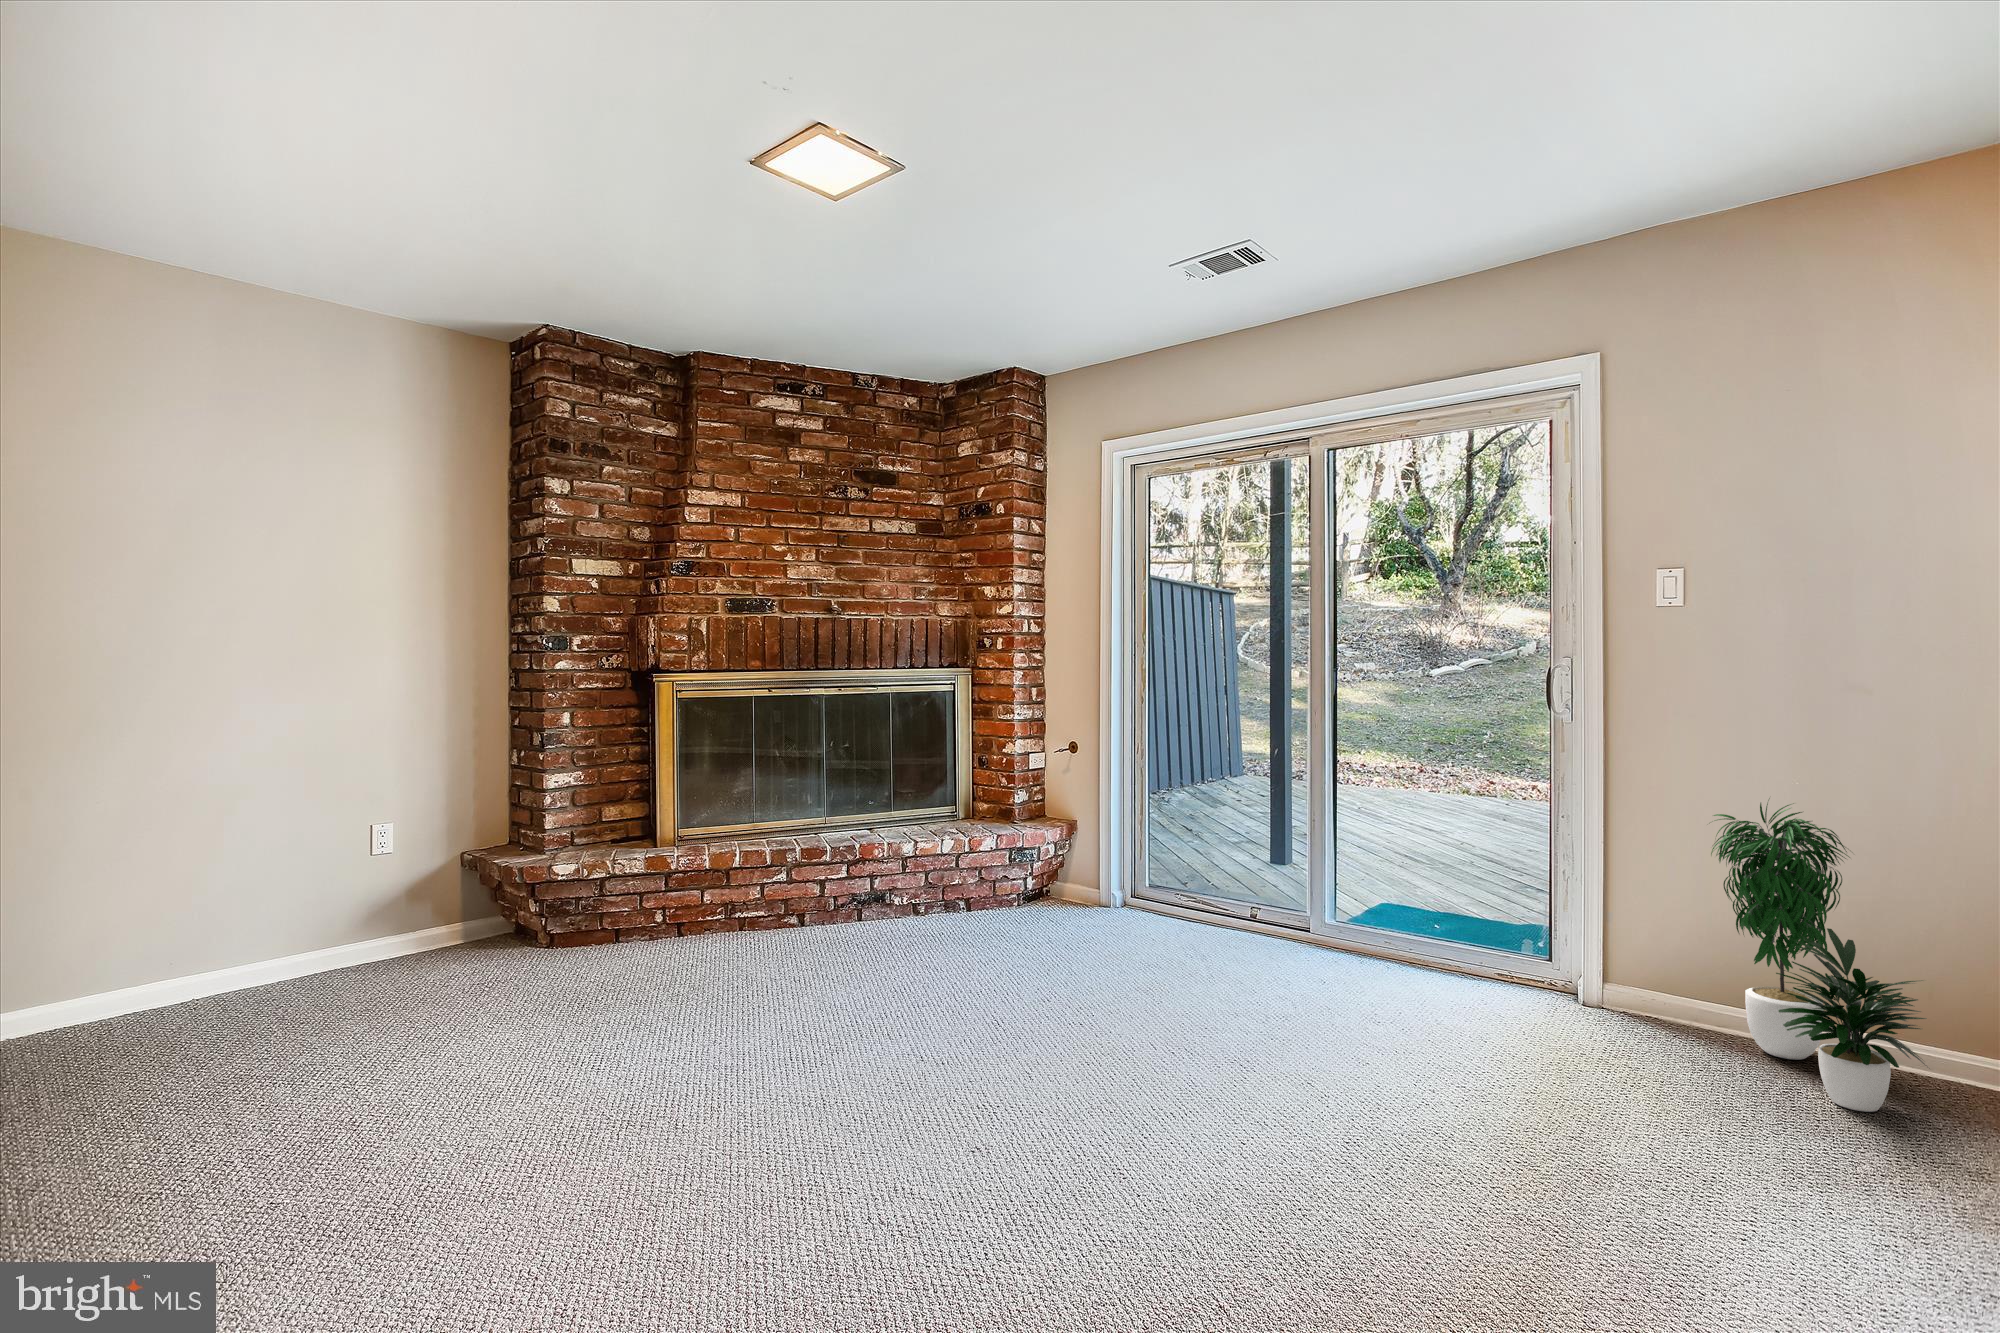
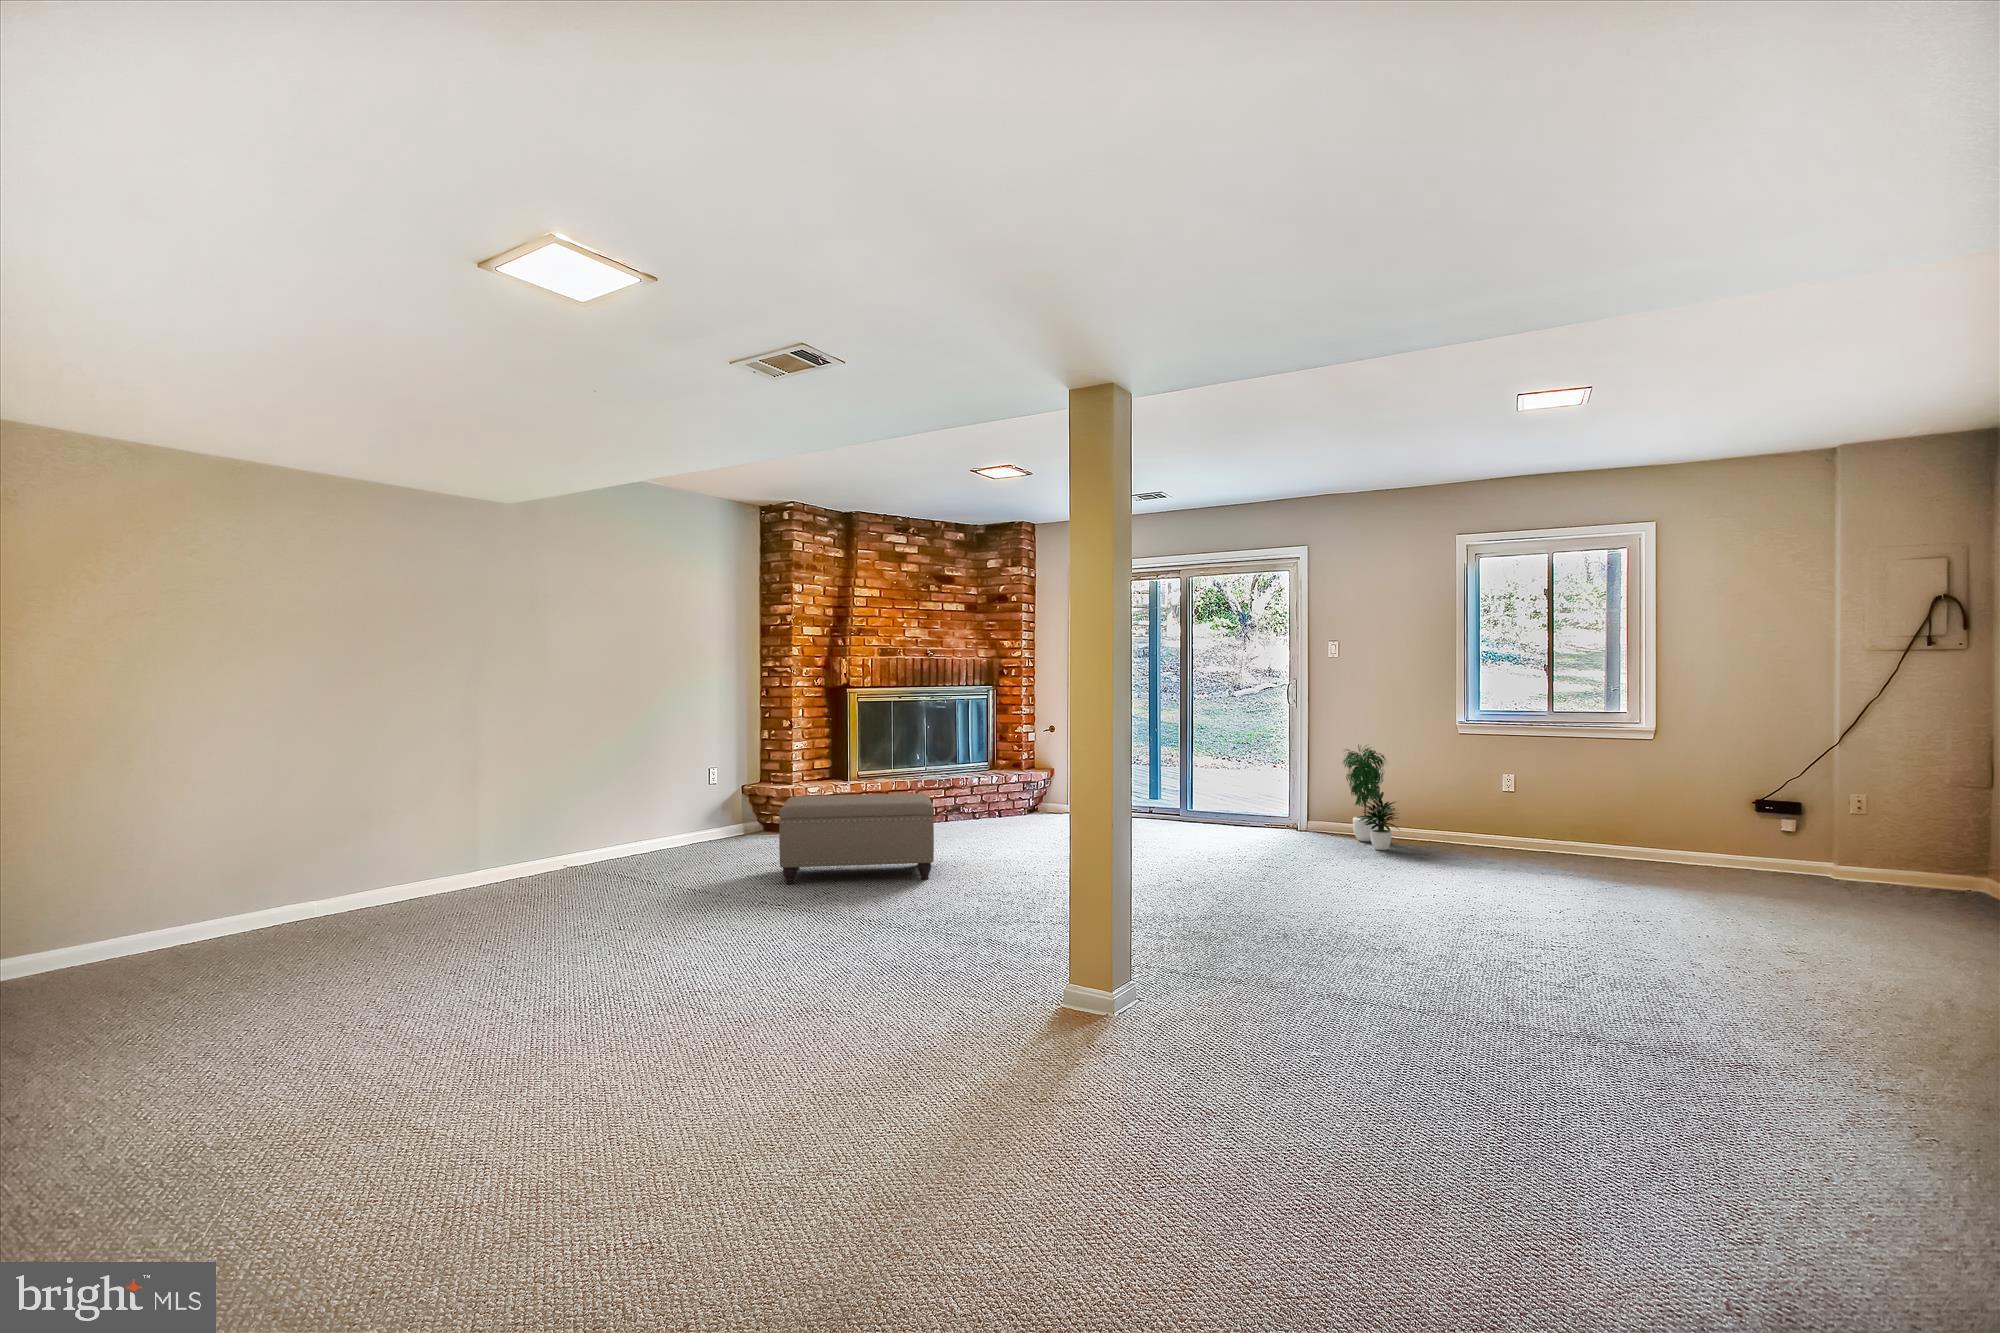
ottoman: none [146,916,636,1173] -> present [779,793,934,884]

